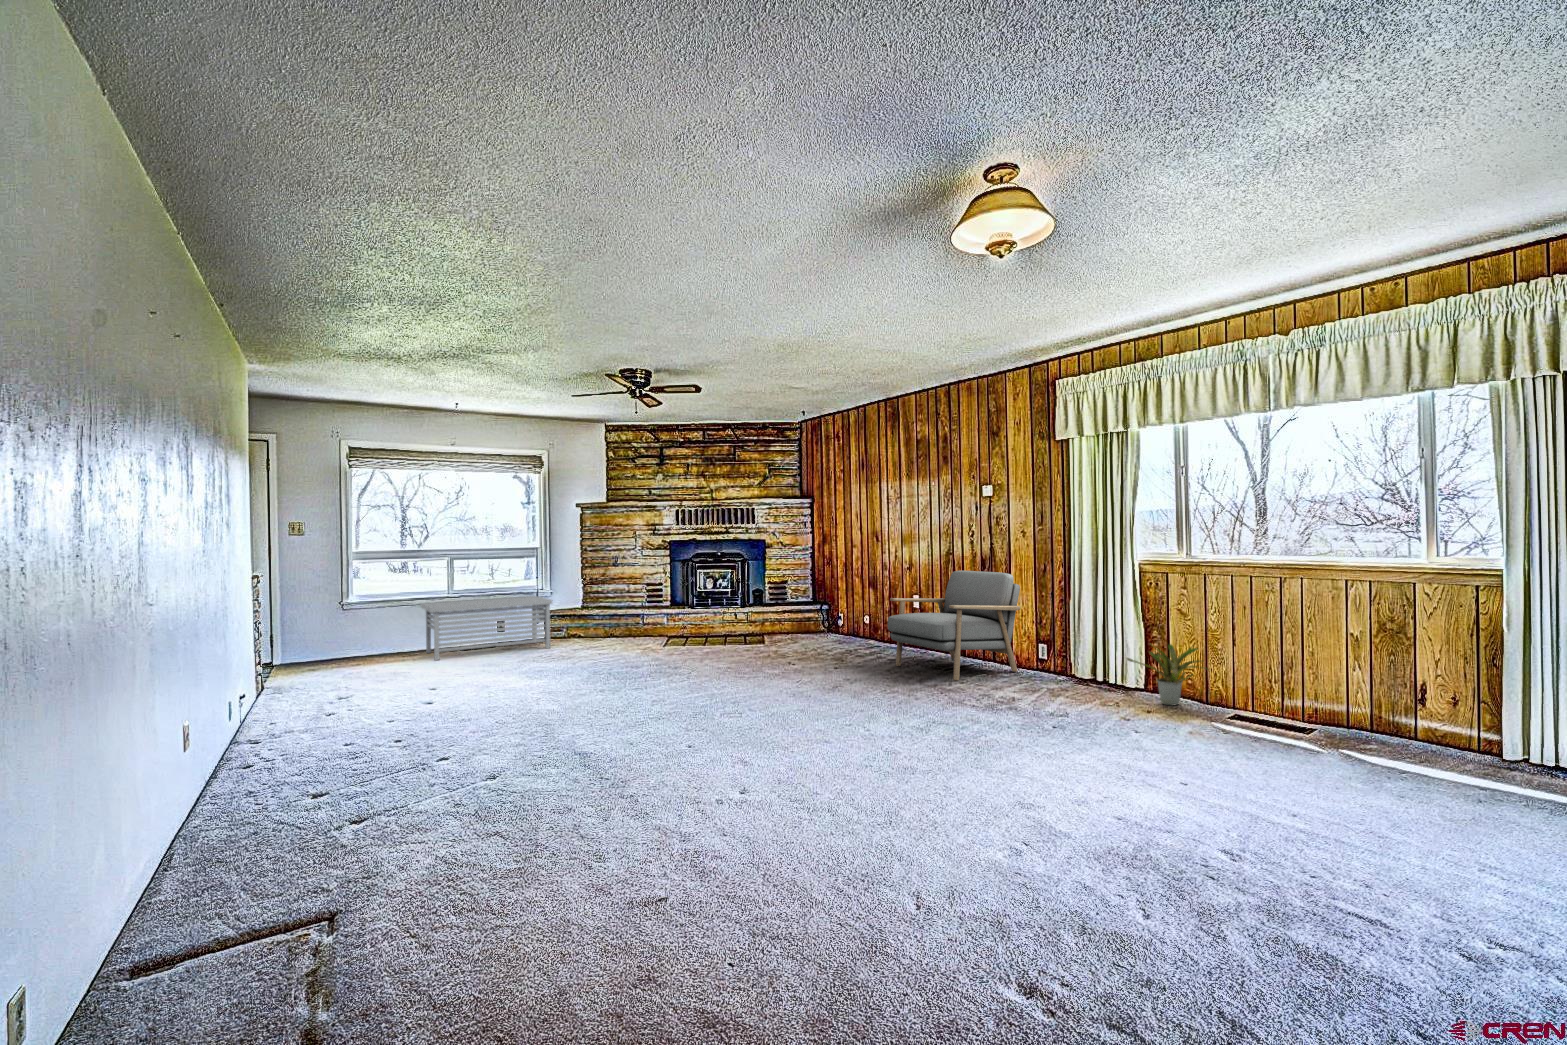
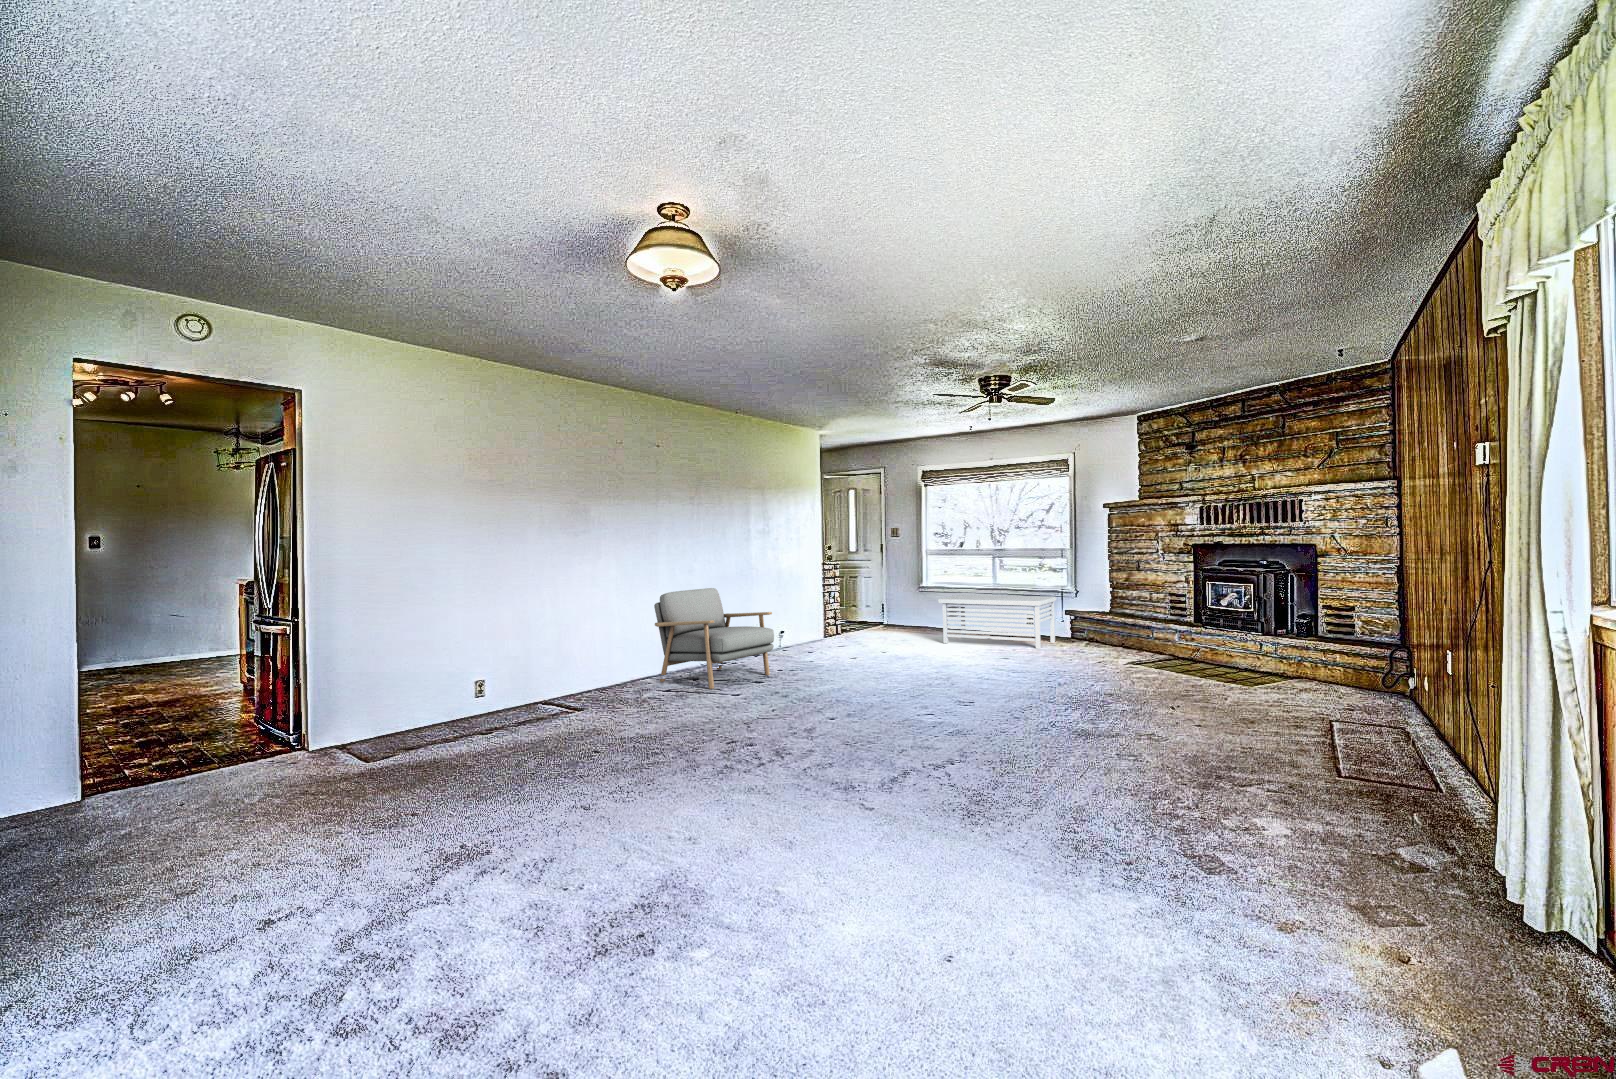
armchair: present [888,571,1020,681] -> present [654,588,774,689]
potted plant: present [1127,644,1207,705] -> none [1281,778,1428,925]

